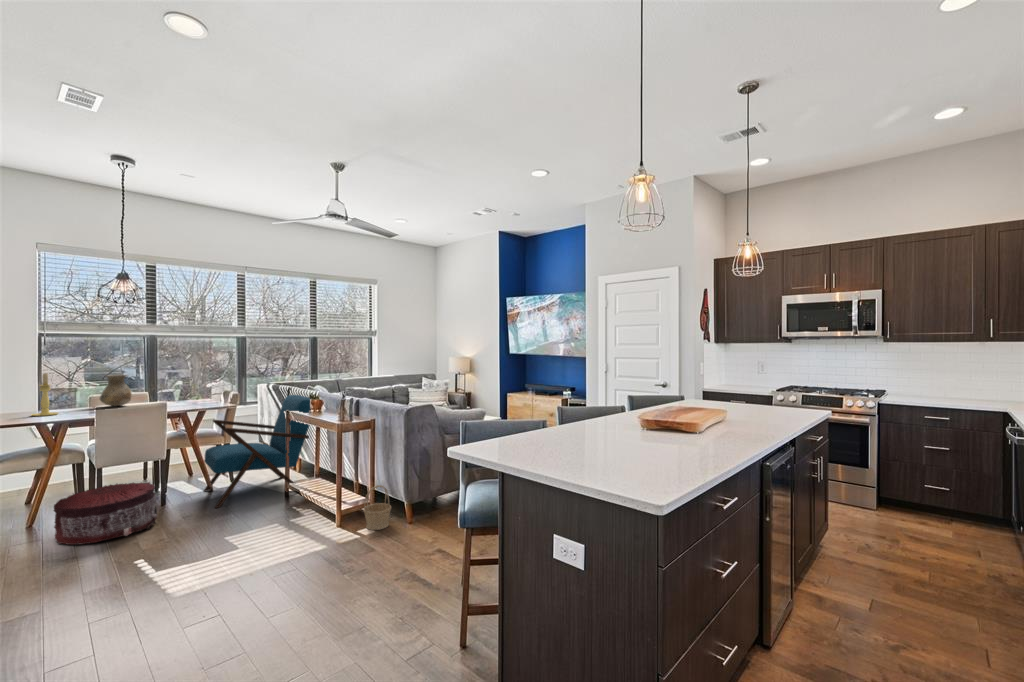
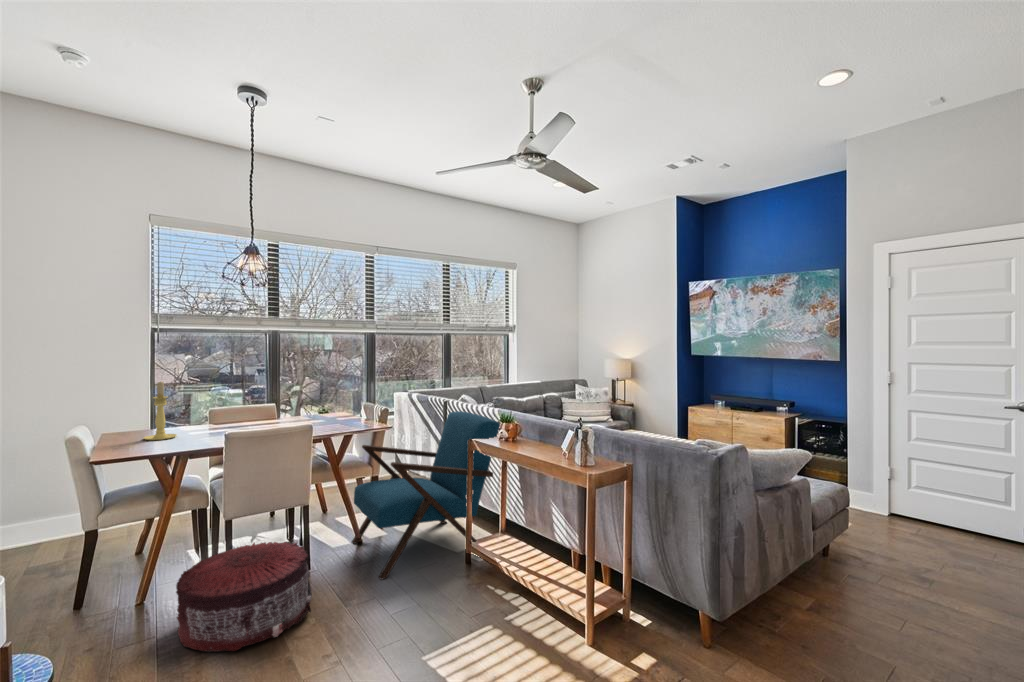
vase: present [100,375,132,406] -> none [222,382,259,423]
basket: present [363,485,391,530] -> none [629,575,676,654]

